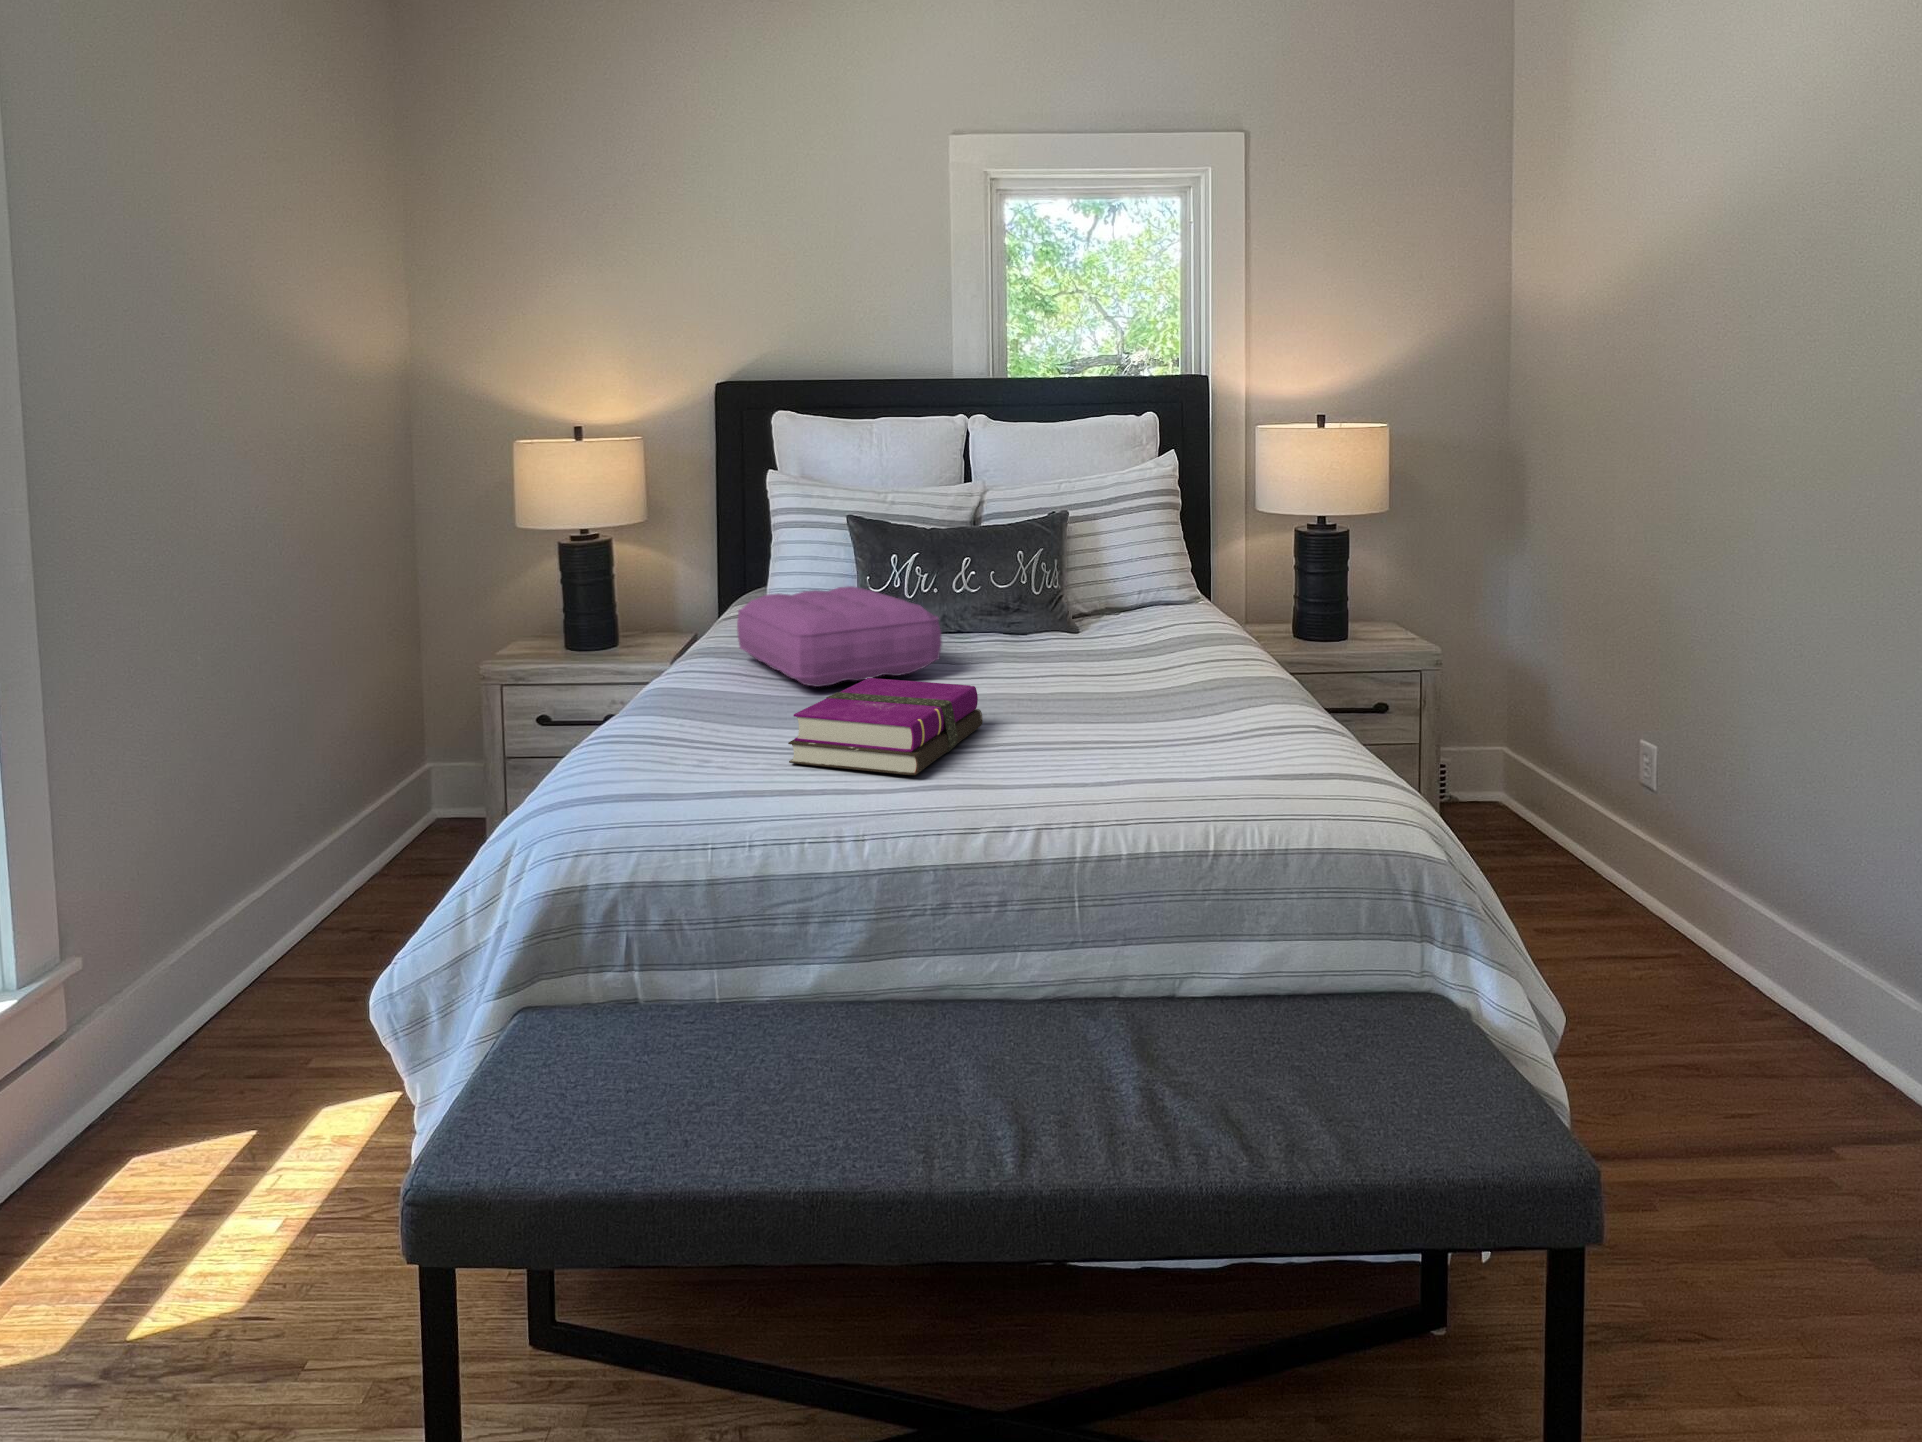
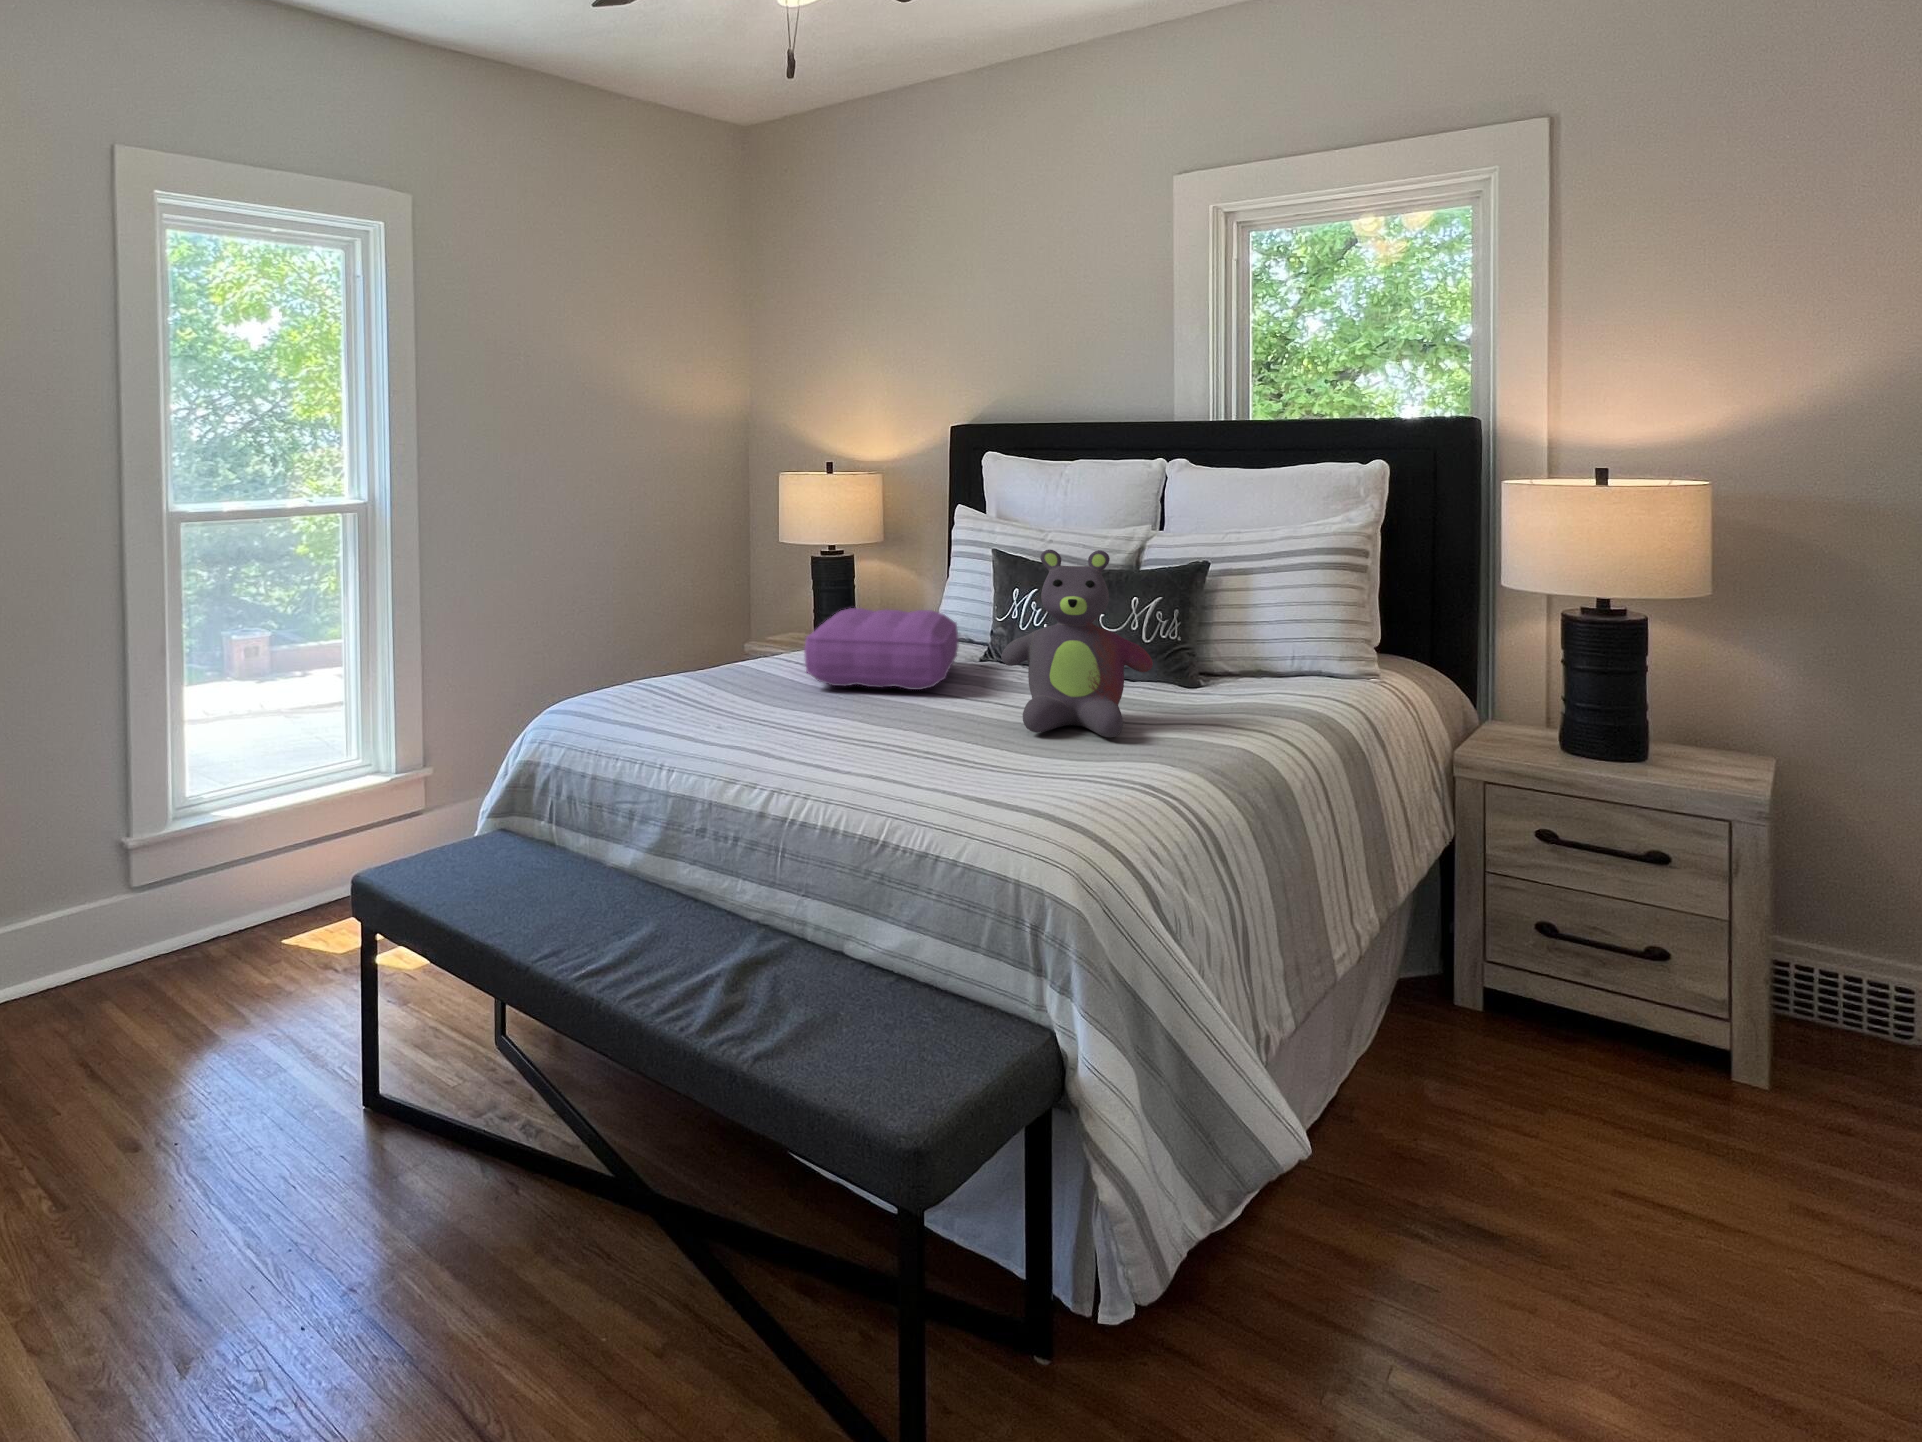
stuffed bear: none [1037,502,1187,695] -> present [1001,550,1153,737]
notebook: present [788,678,983,775] -> none [702,677,876,743]

